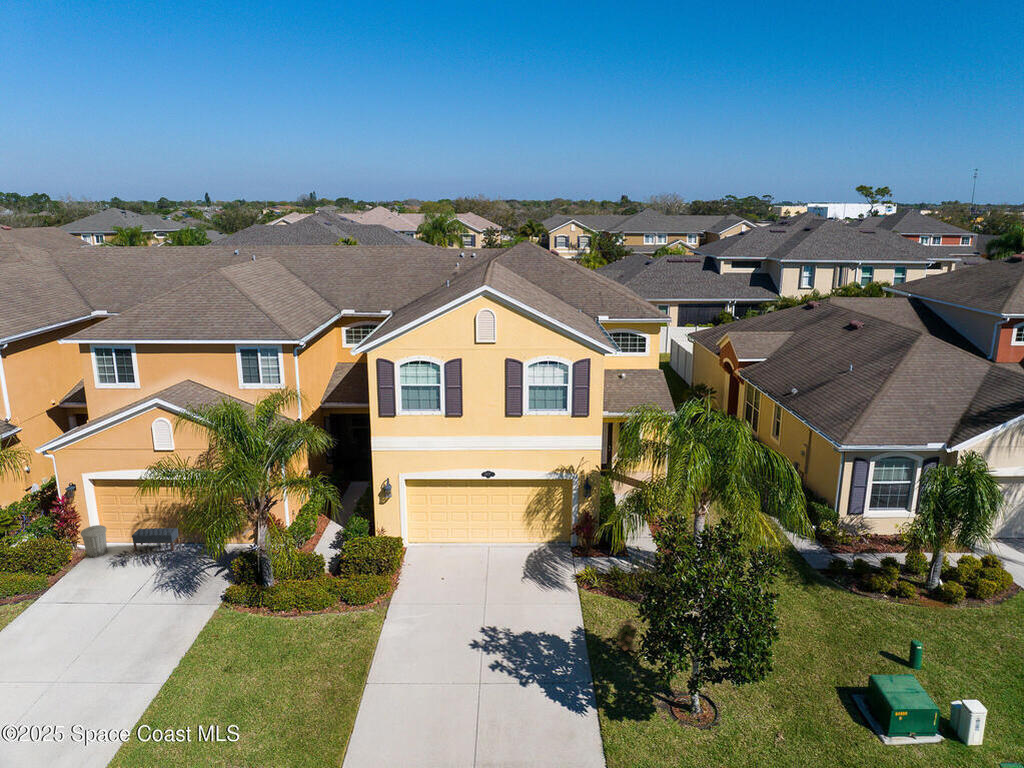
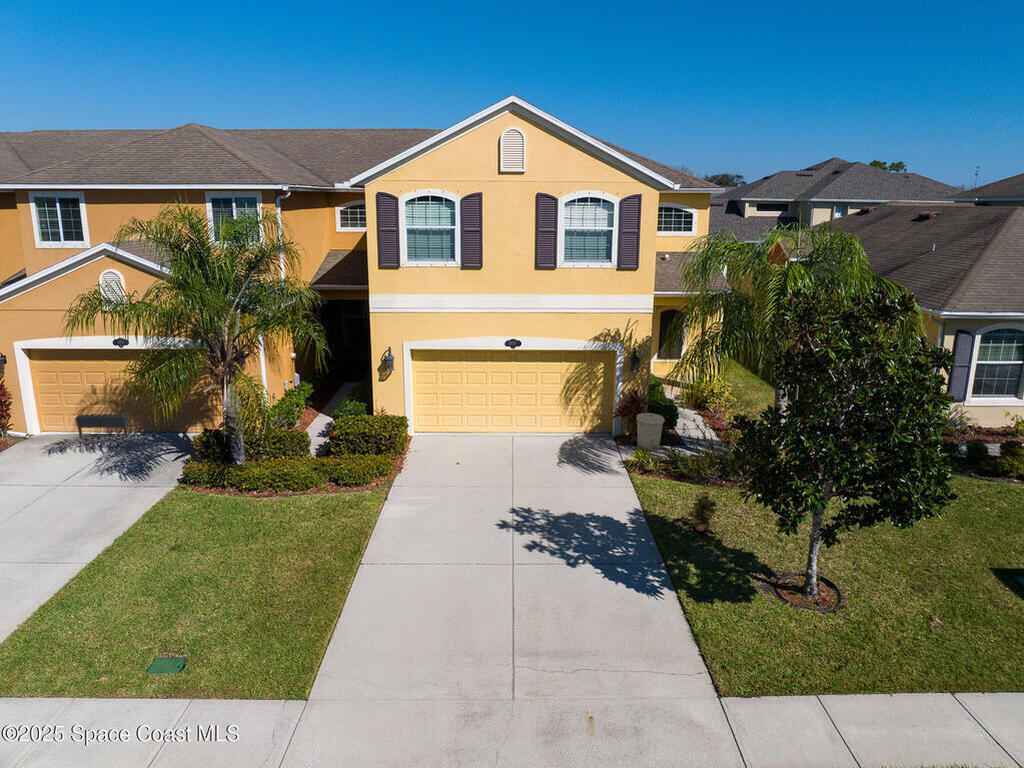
trash can: present [81,525,107,558] -> present [636,413,665,451]

